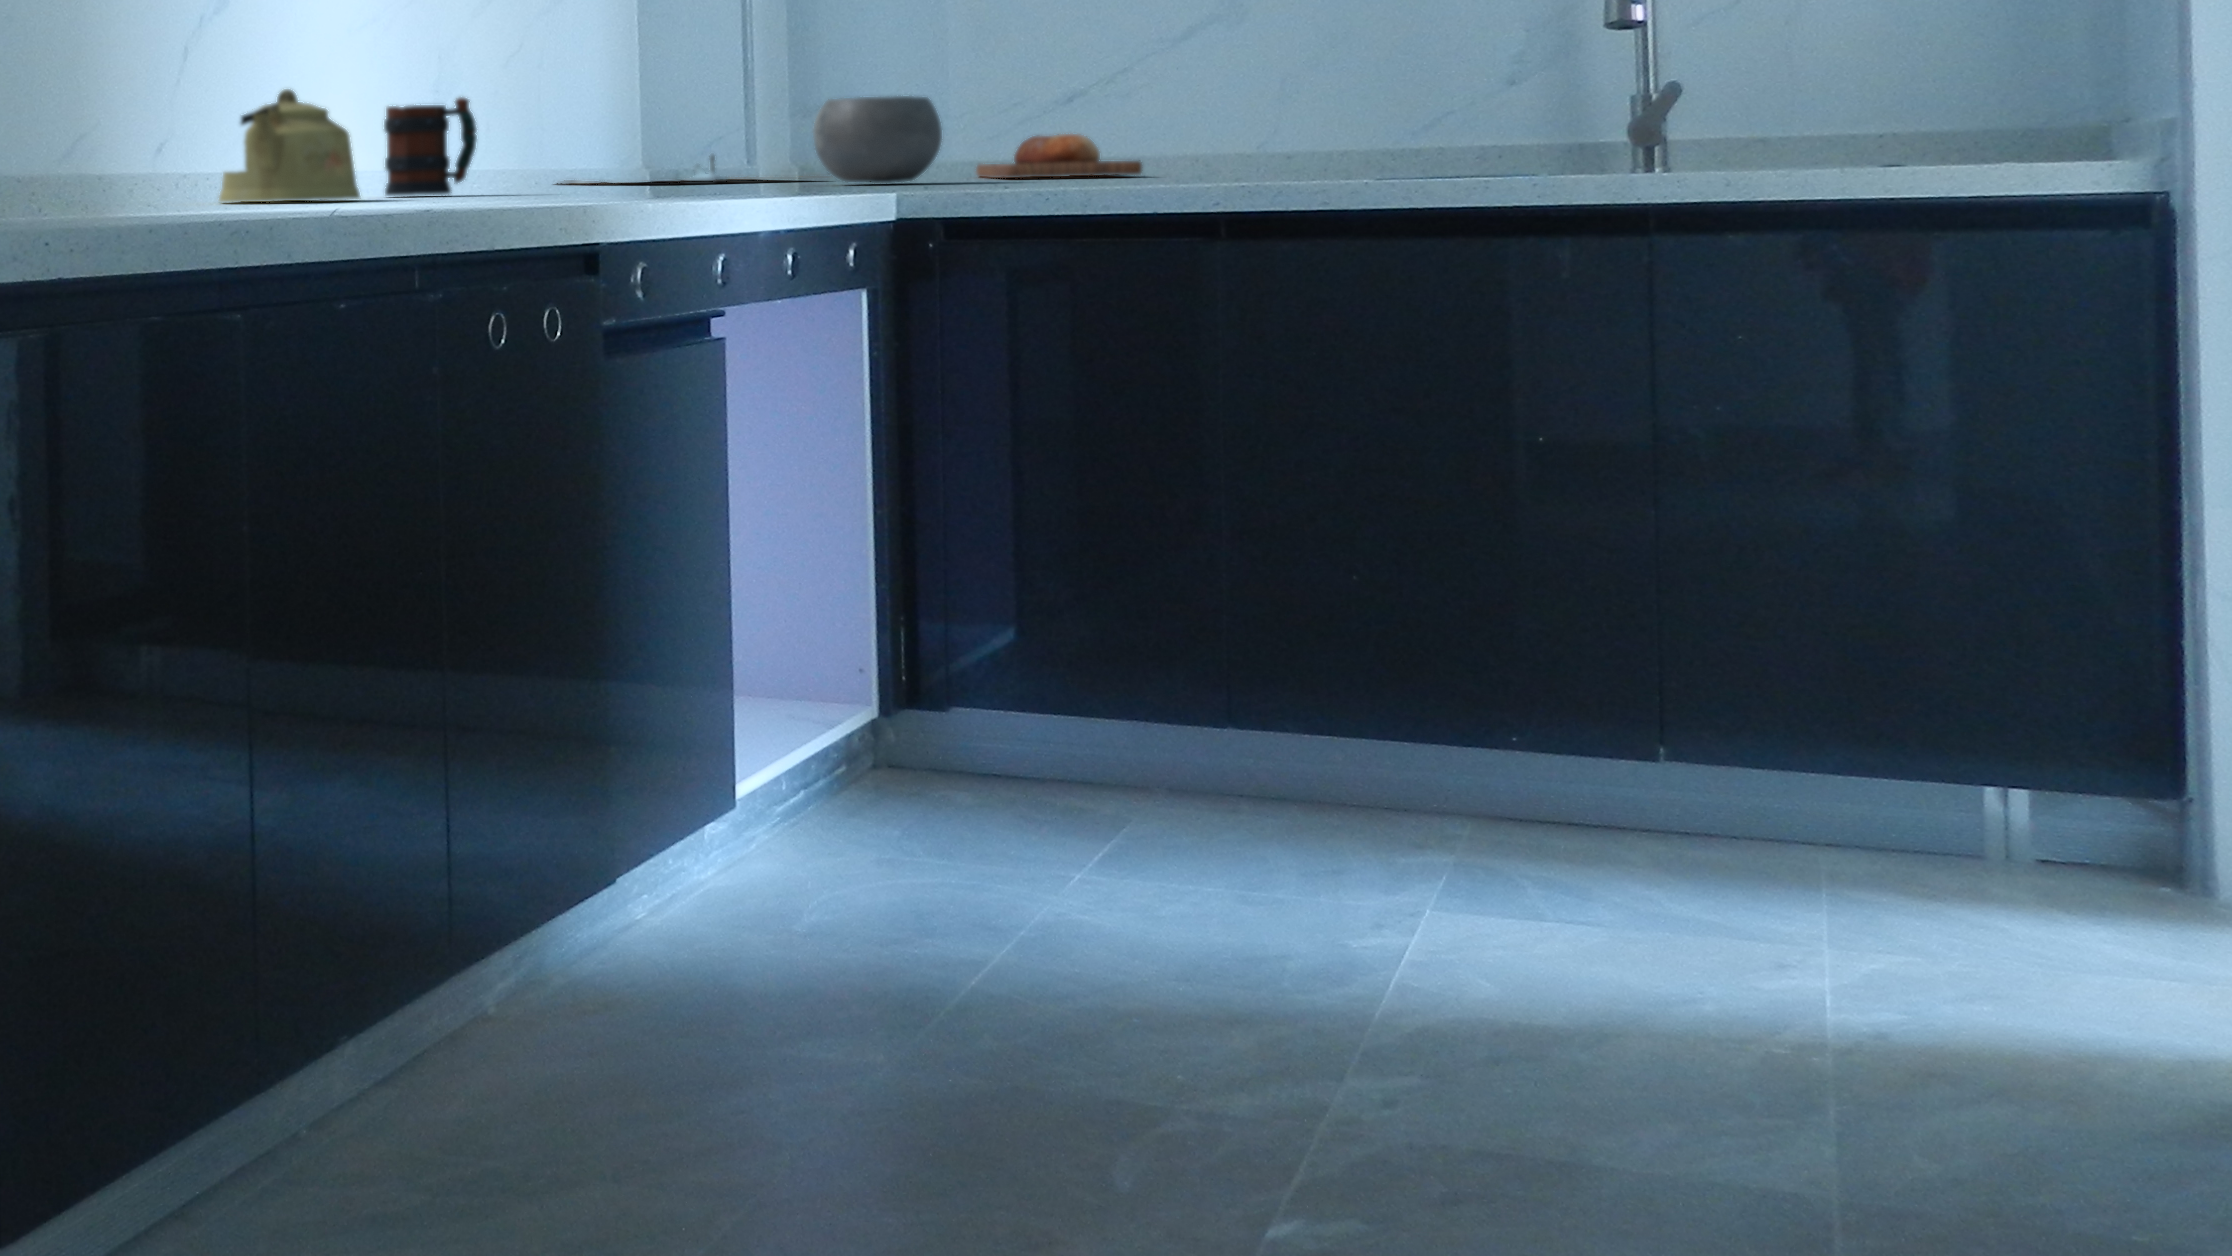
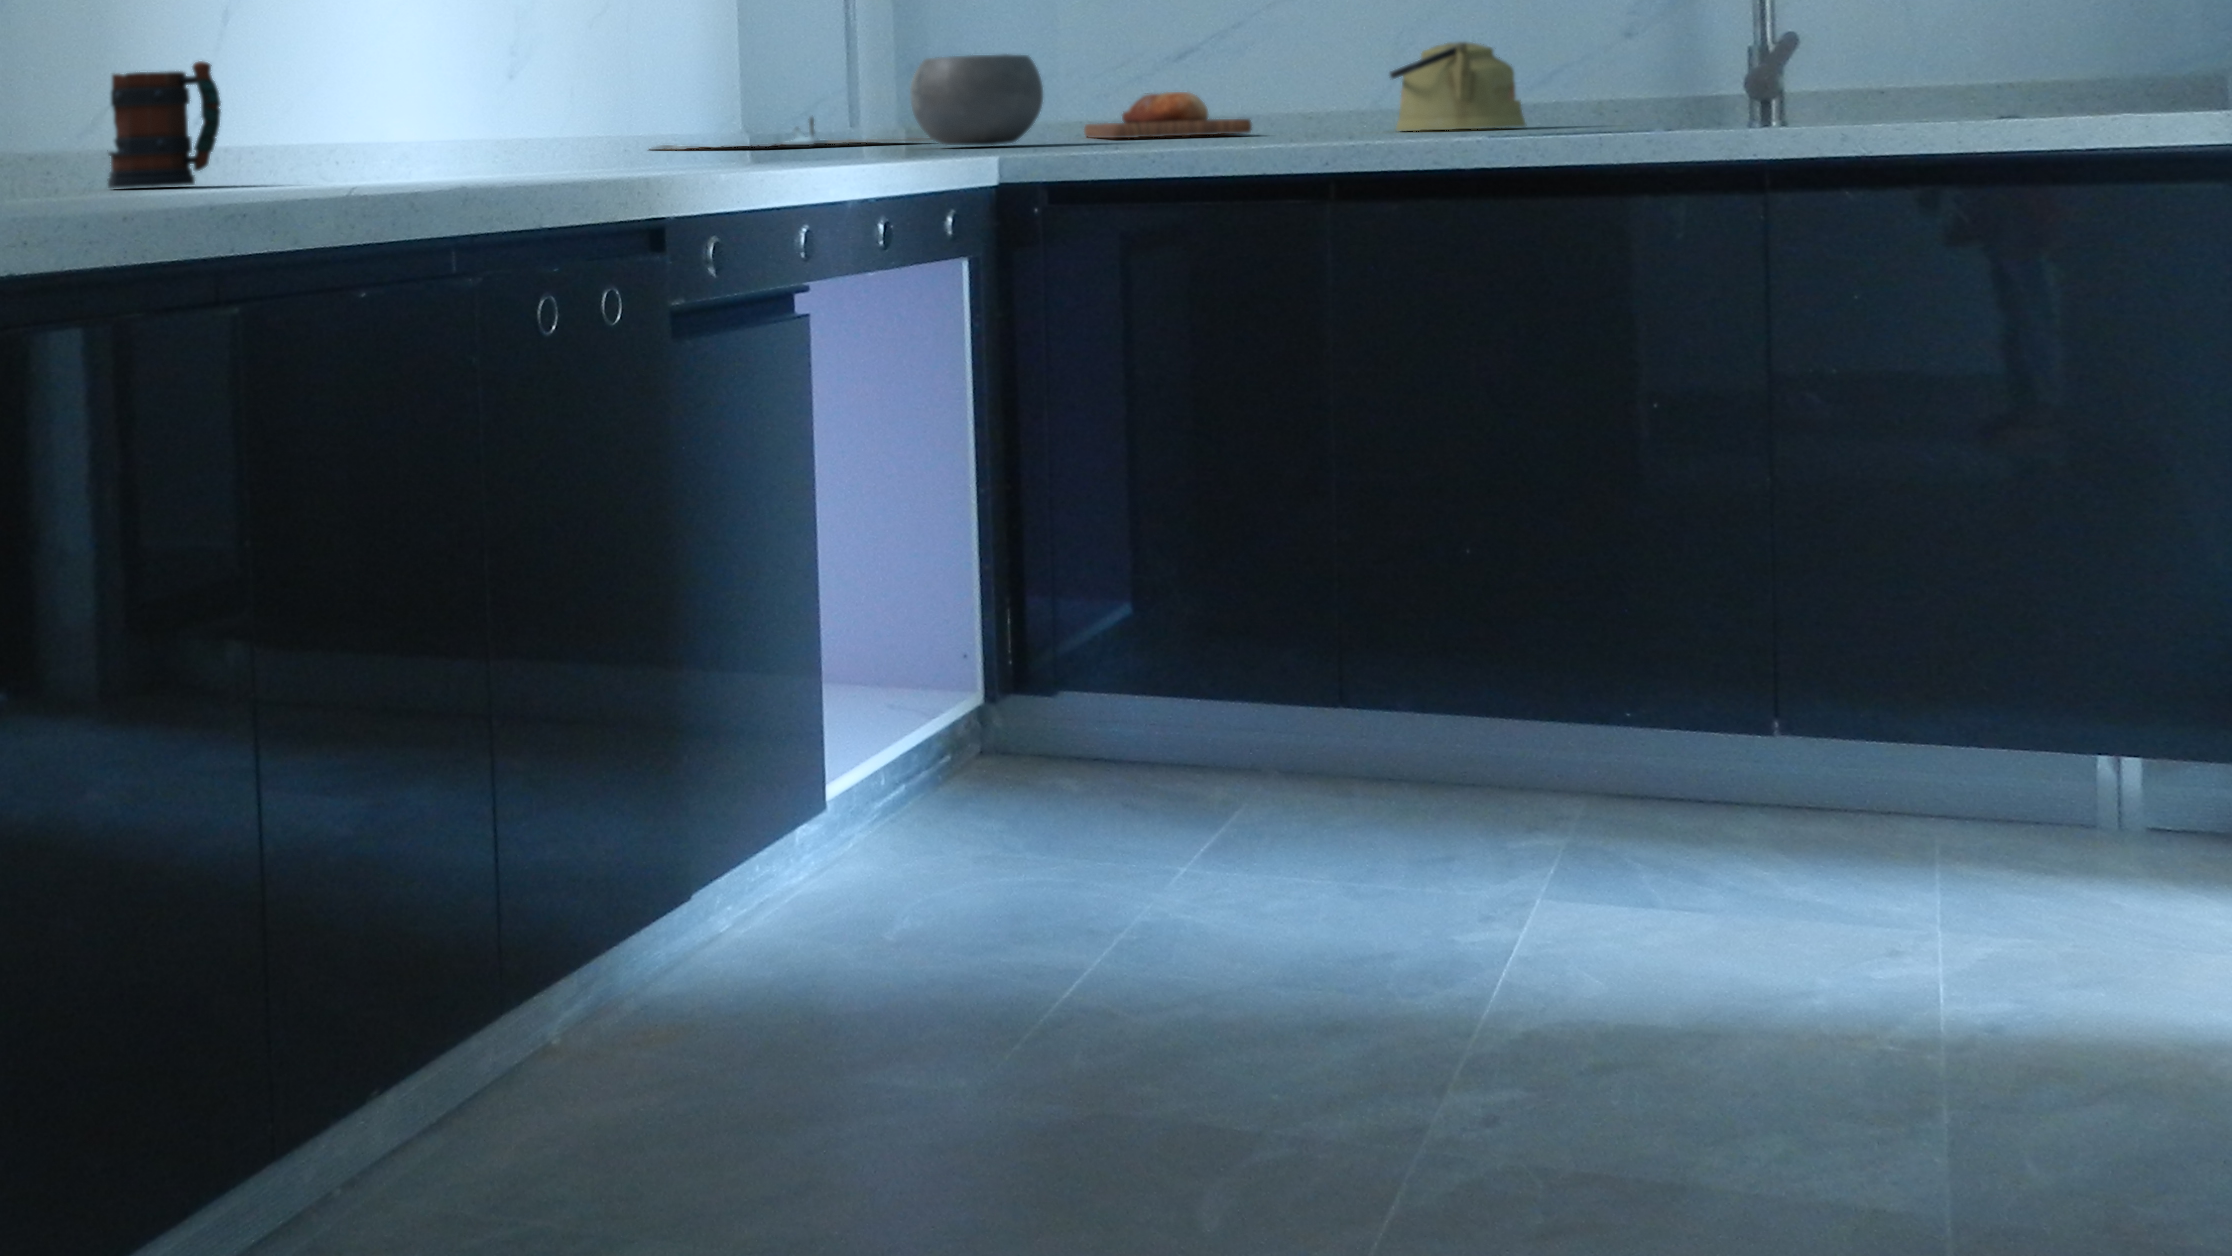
kettle: present [219,89,360,202] -> present [1390,42,1525,131]
mug: present [384,97,477,196] -> present [107,61,221,188]

